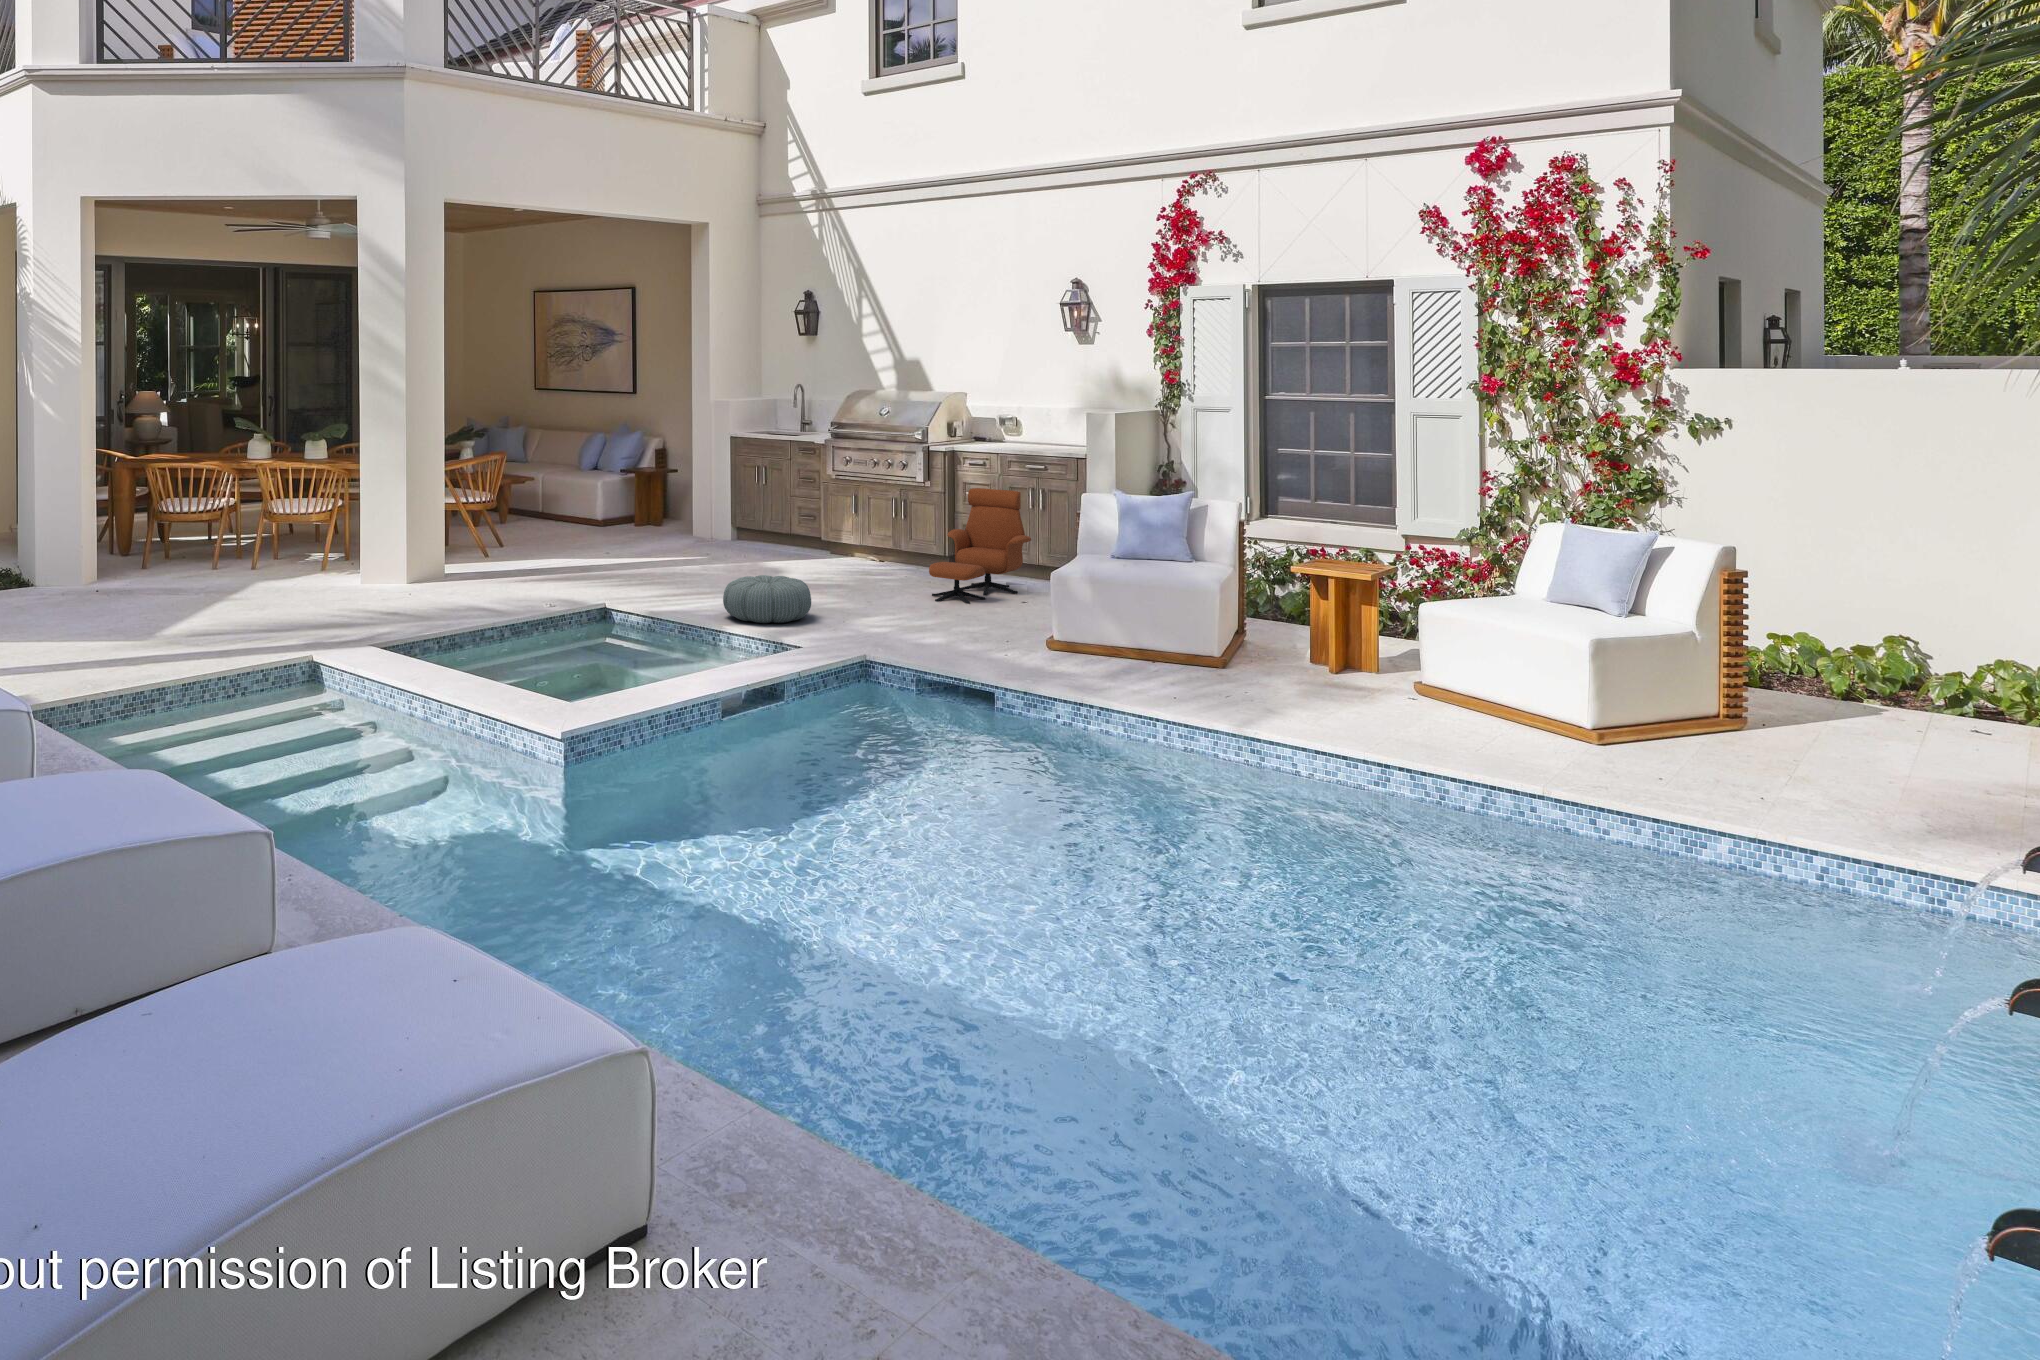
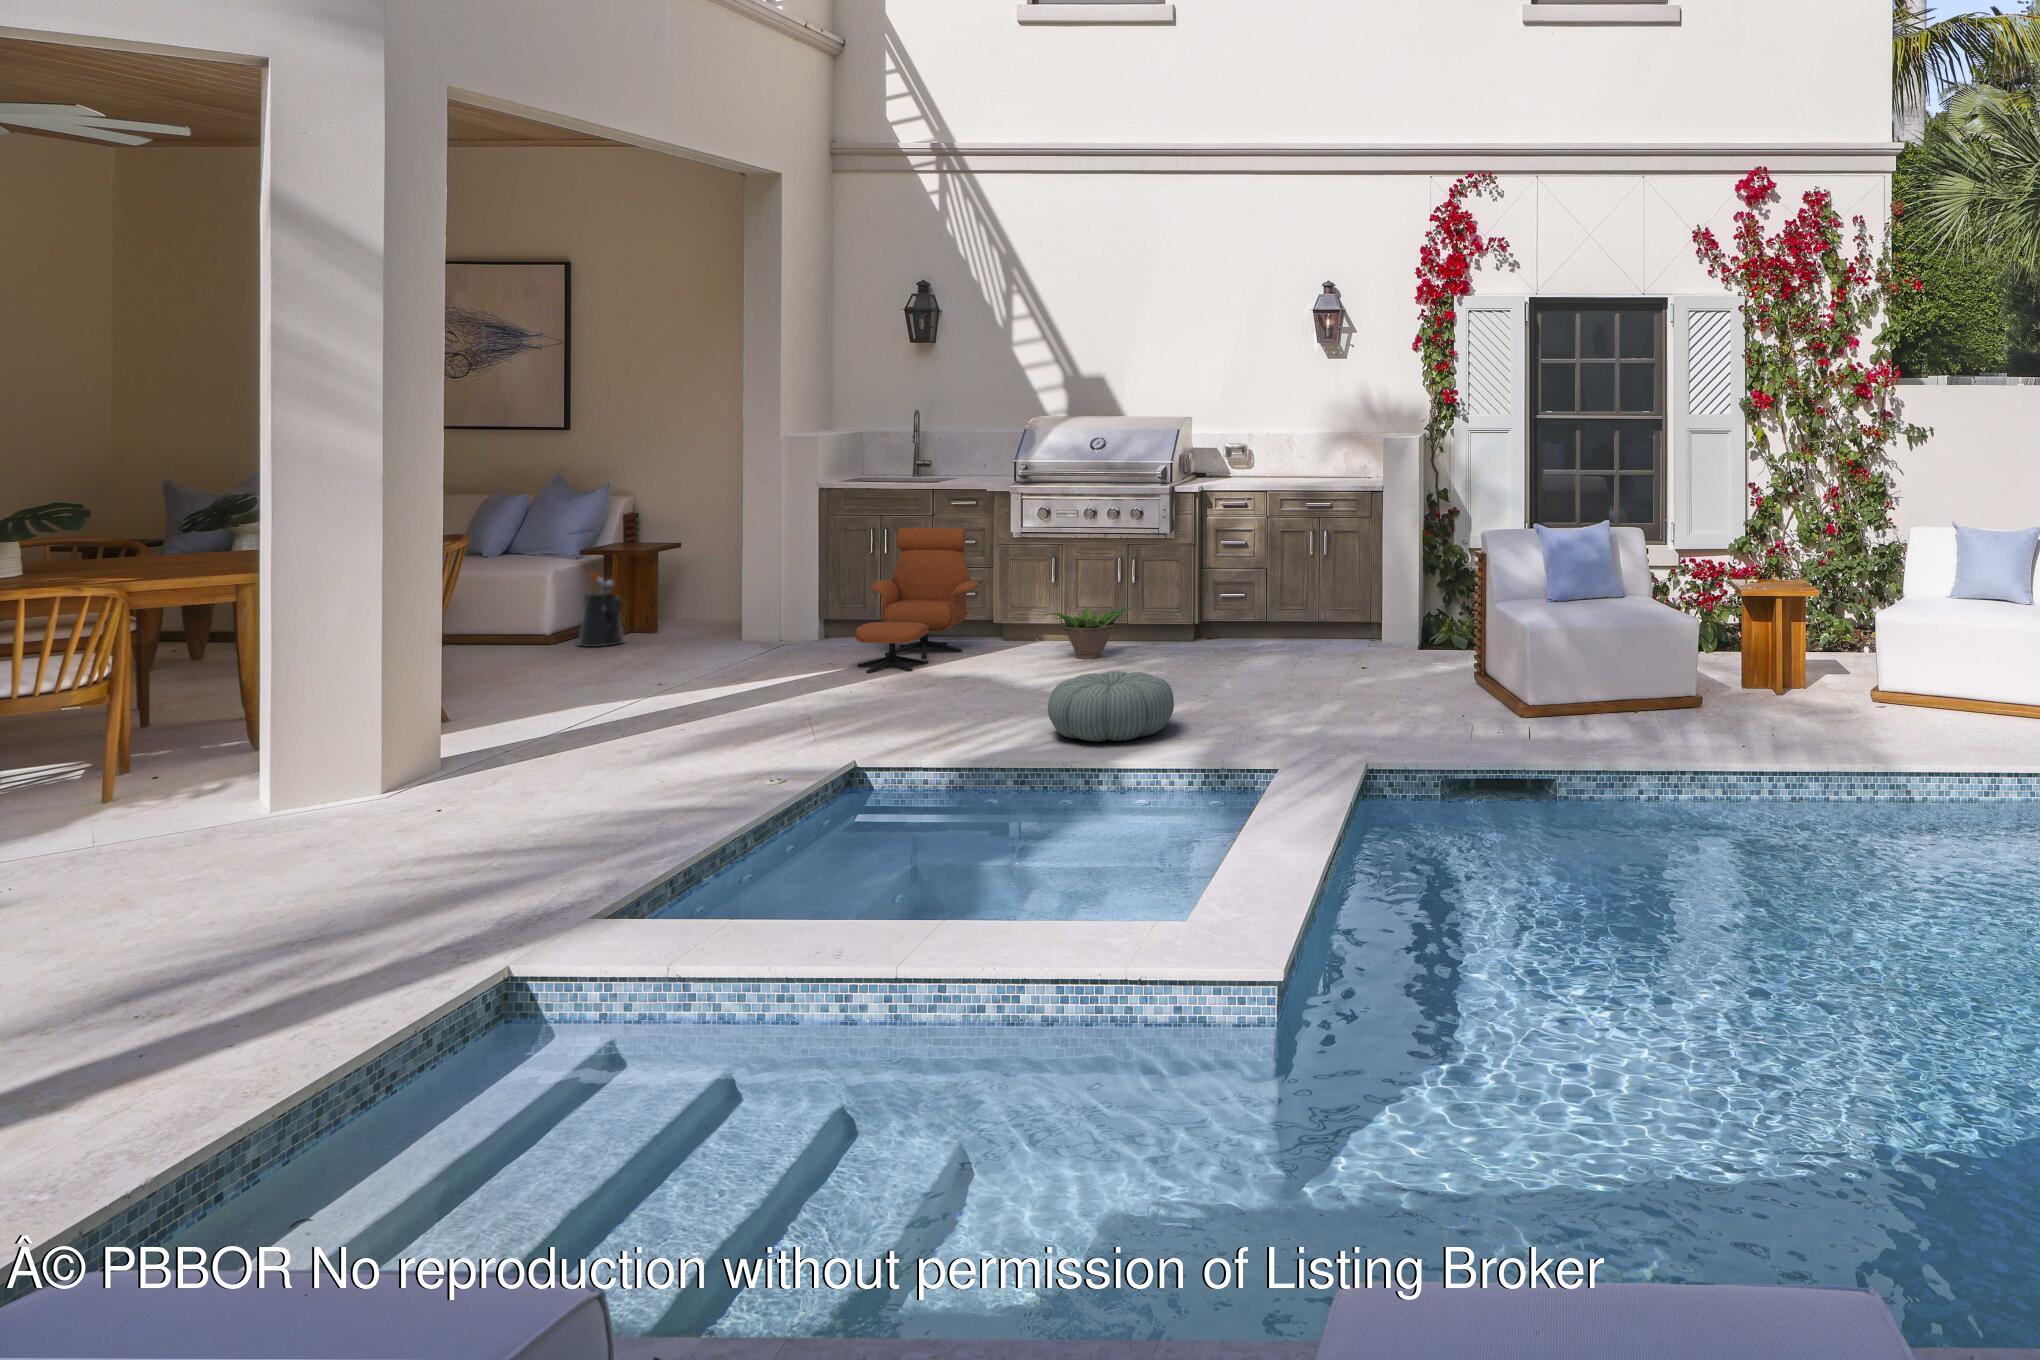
lounge chair: present [929,488,1031,604] -> present [855,528,979,673]
watering can: none [612,489,639,538] -> present [578,572,624,647]
decorative plant: none [833,539,901,578] -> present [1044,607,1133,659]

